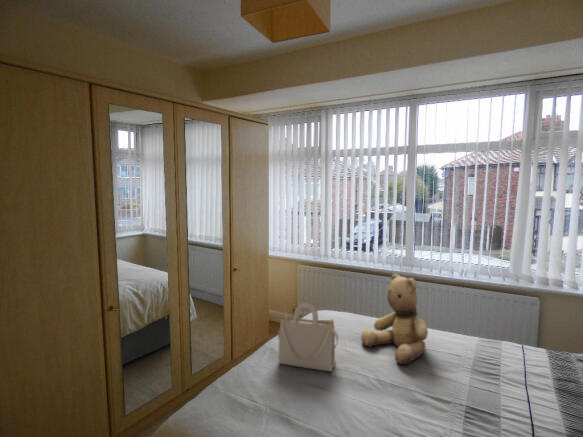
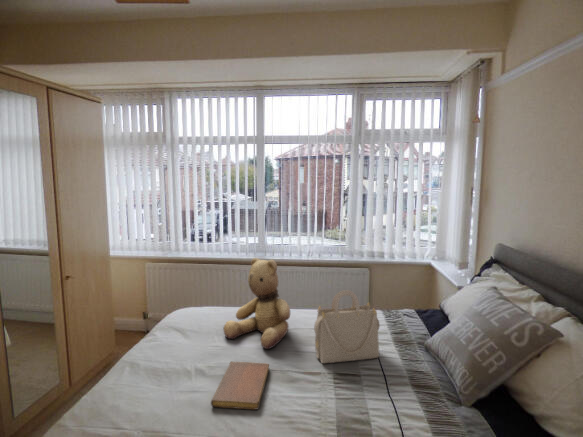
handbag: present [278,303,338,371] -> present [314,290,380,363]
notebook: none [344,368,401,417] -> present [211,362,269,409]

